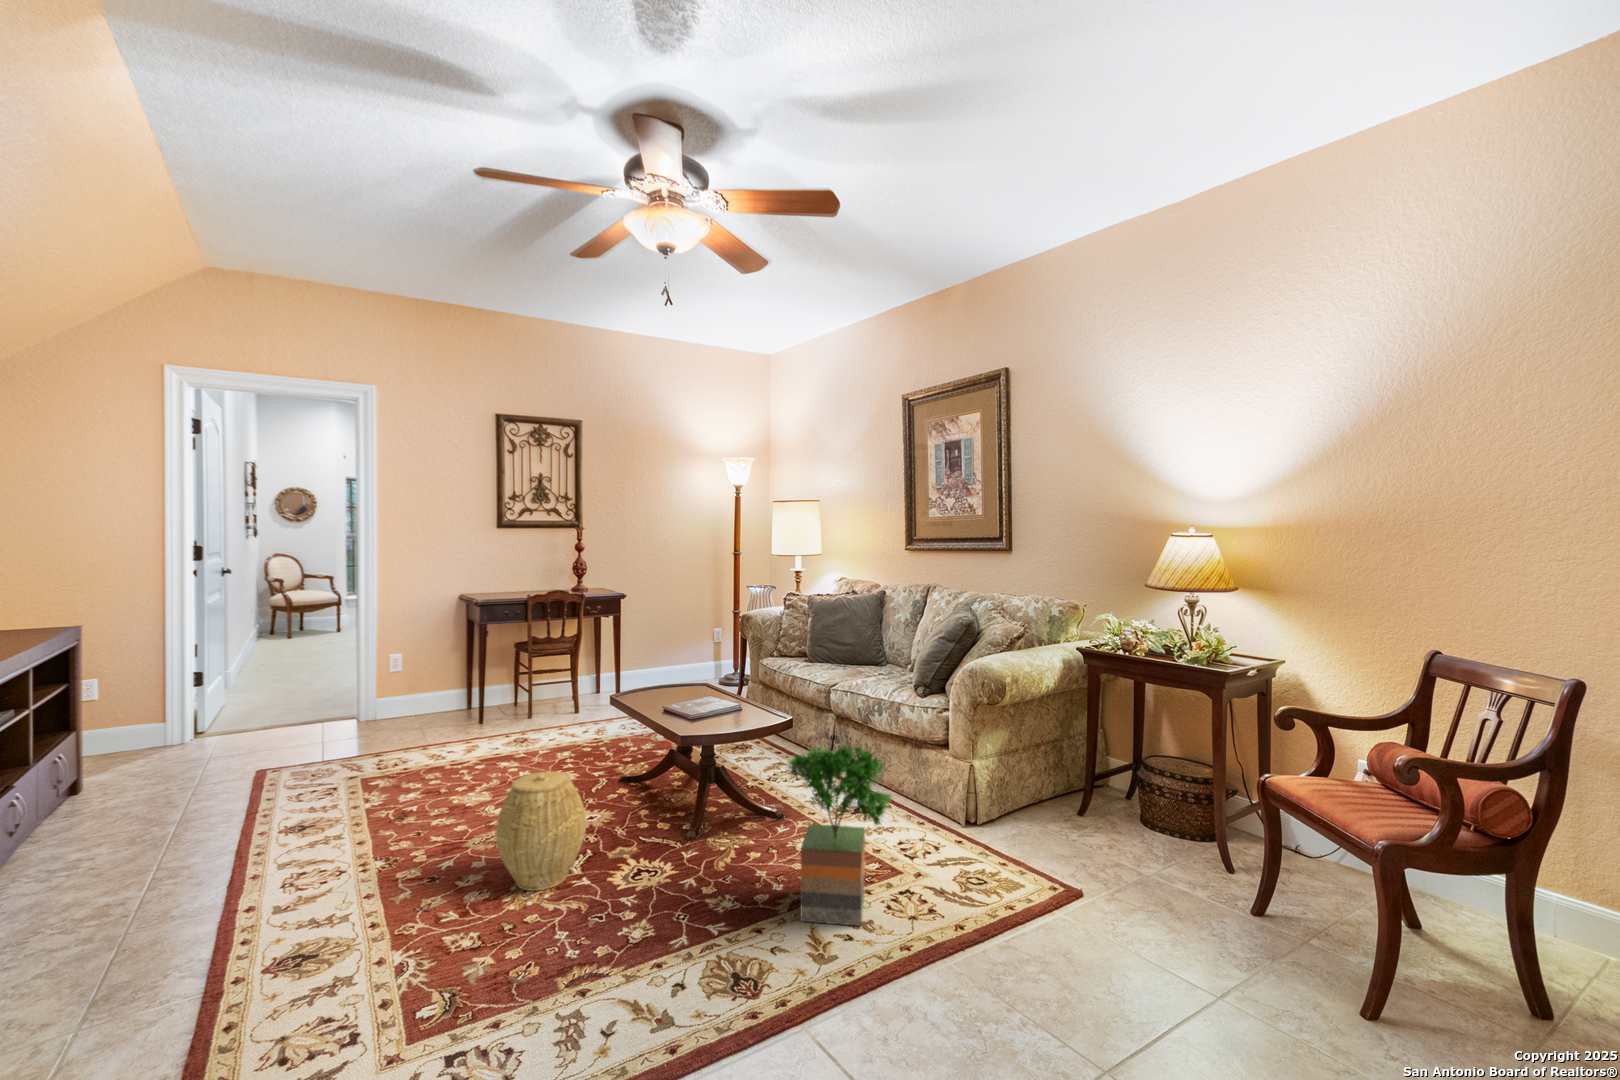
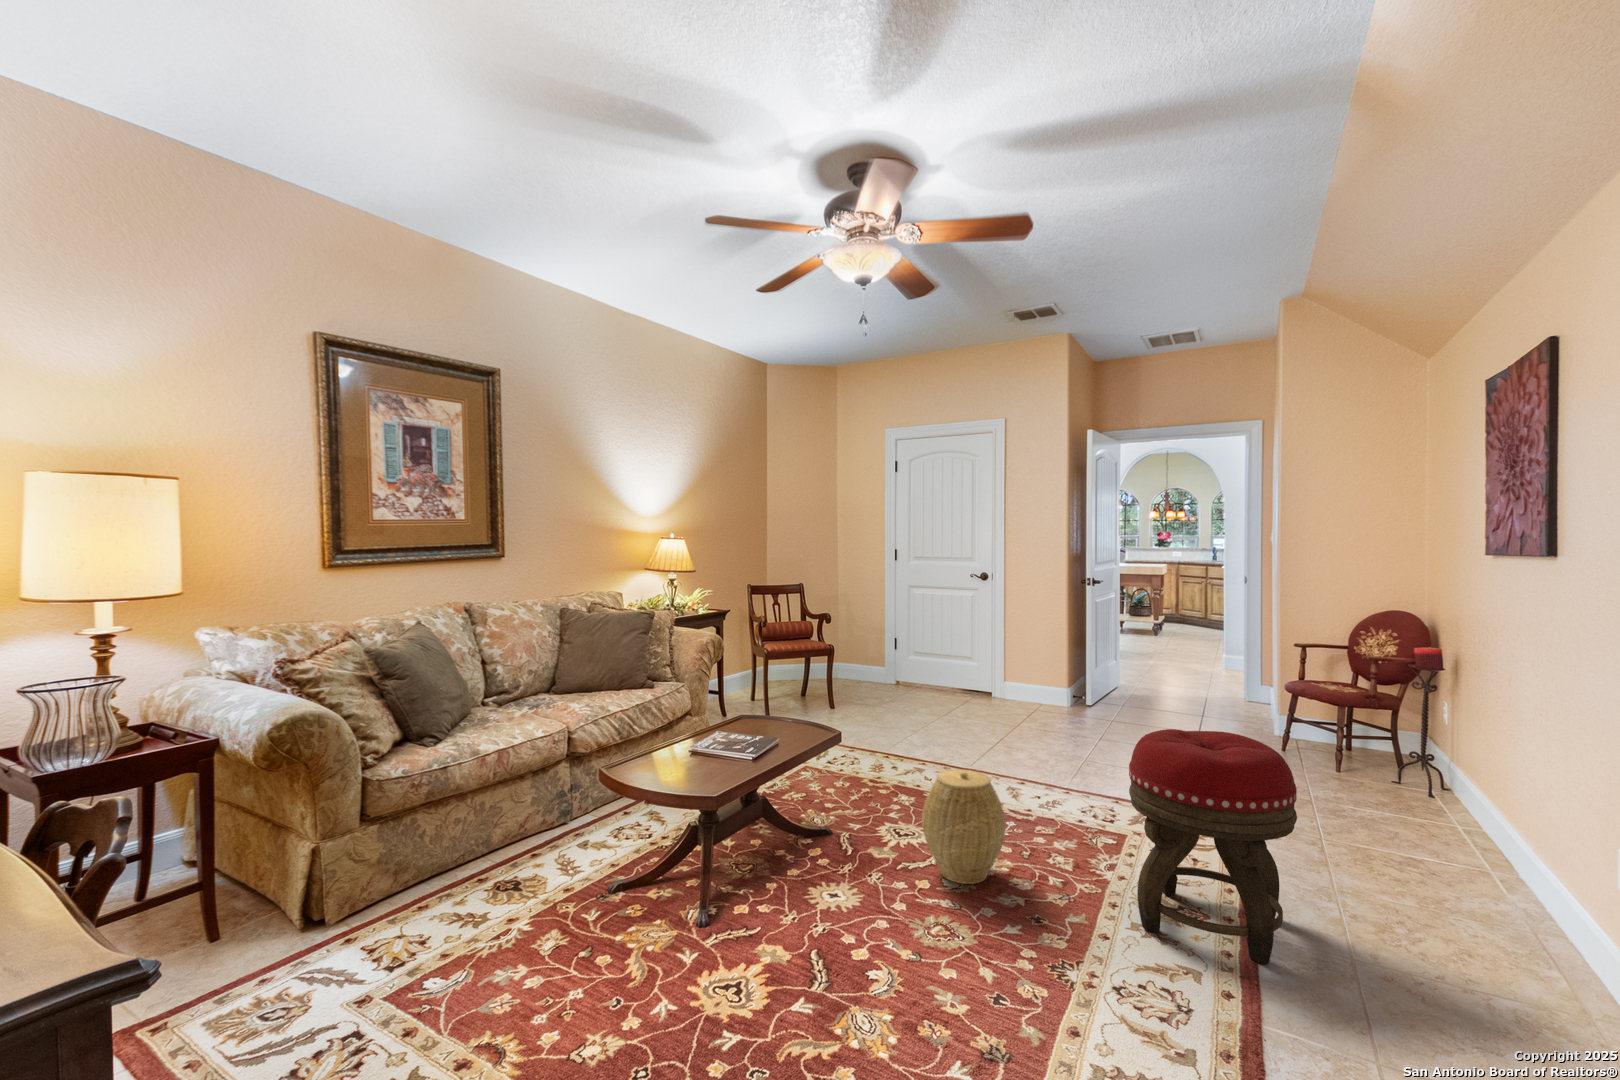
footstool: none [151,744,357,1011] -> present [1129,729,1297,964]
potted tree: present [788,746,891,926] -> none [828,677,904,790]

